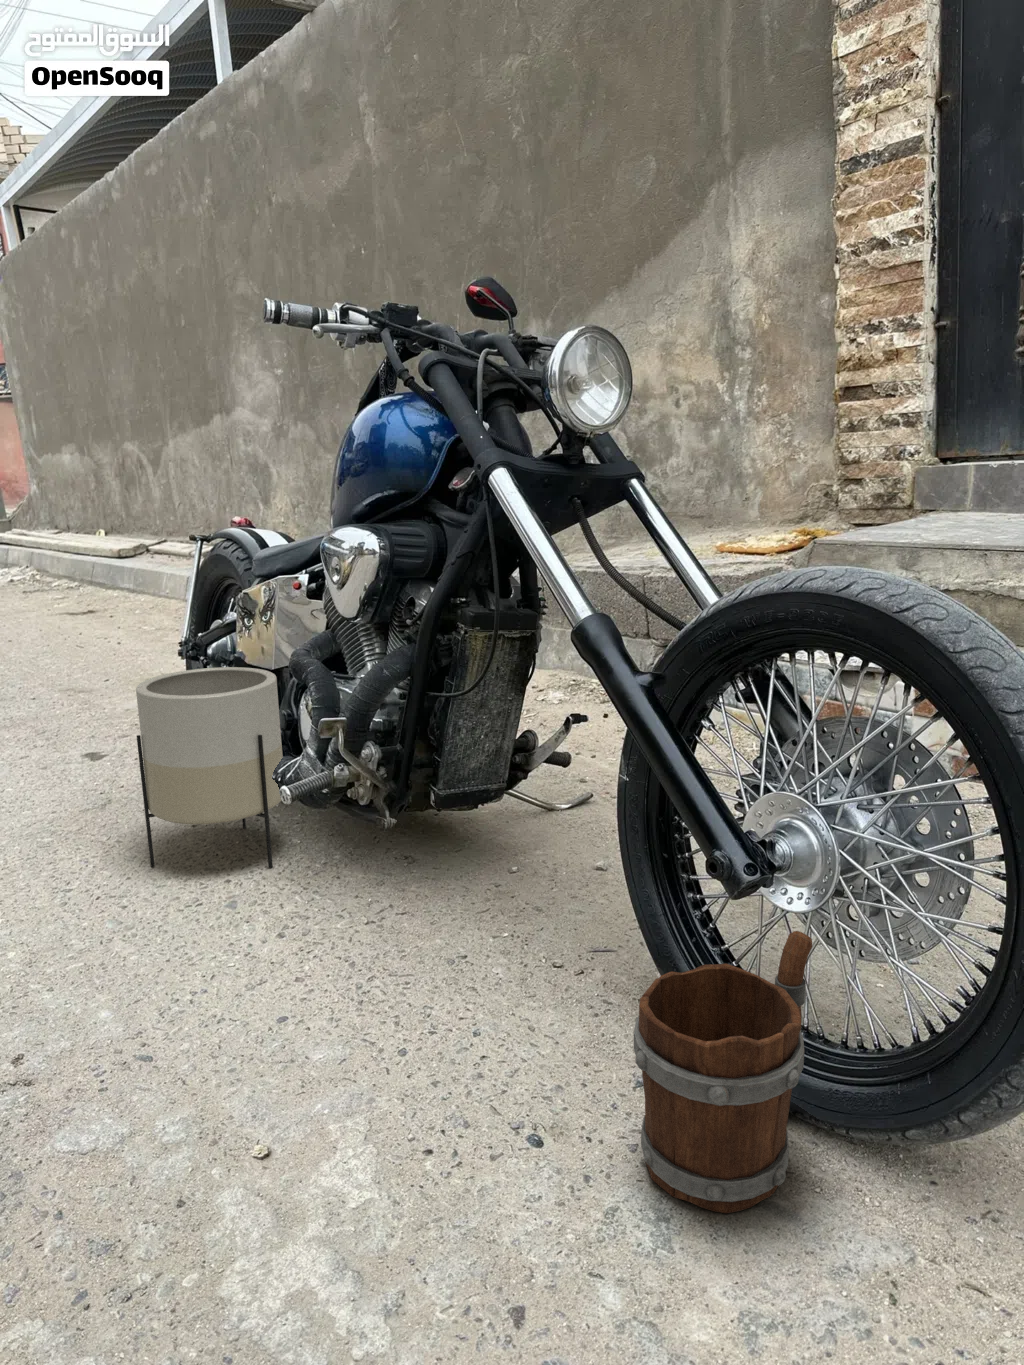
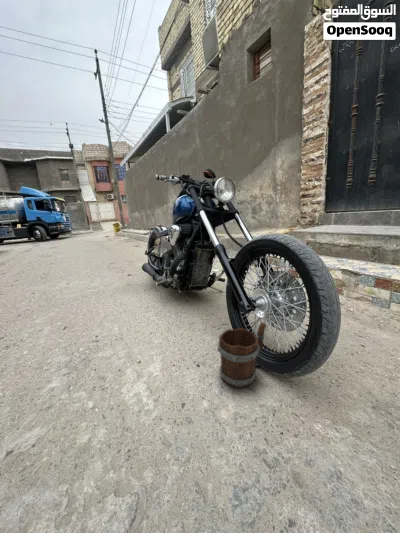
planter: present [136,667,283,868] -> none [130,257,162,301]

